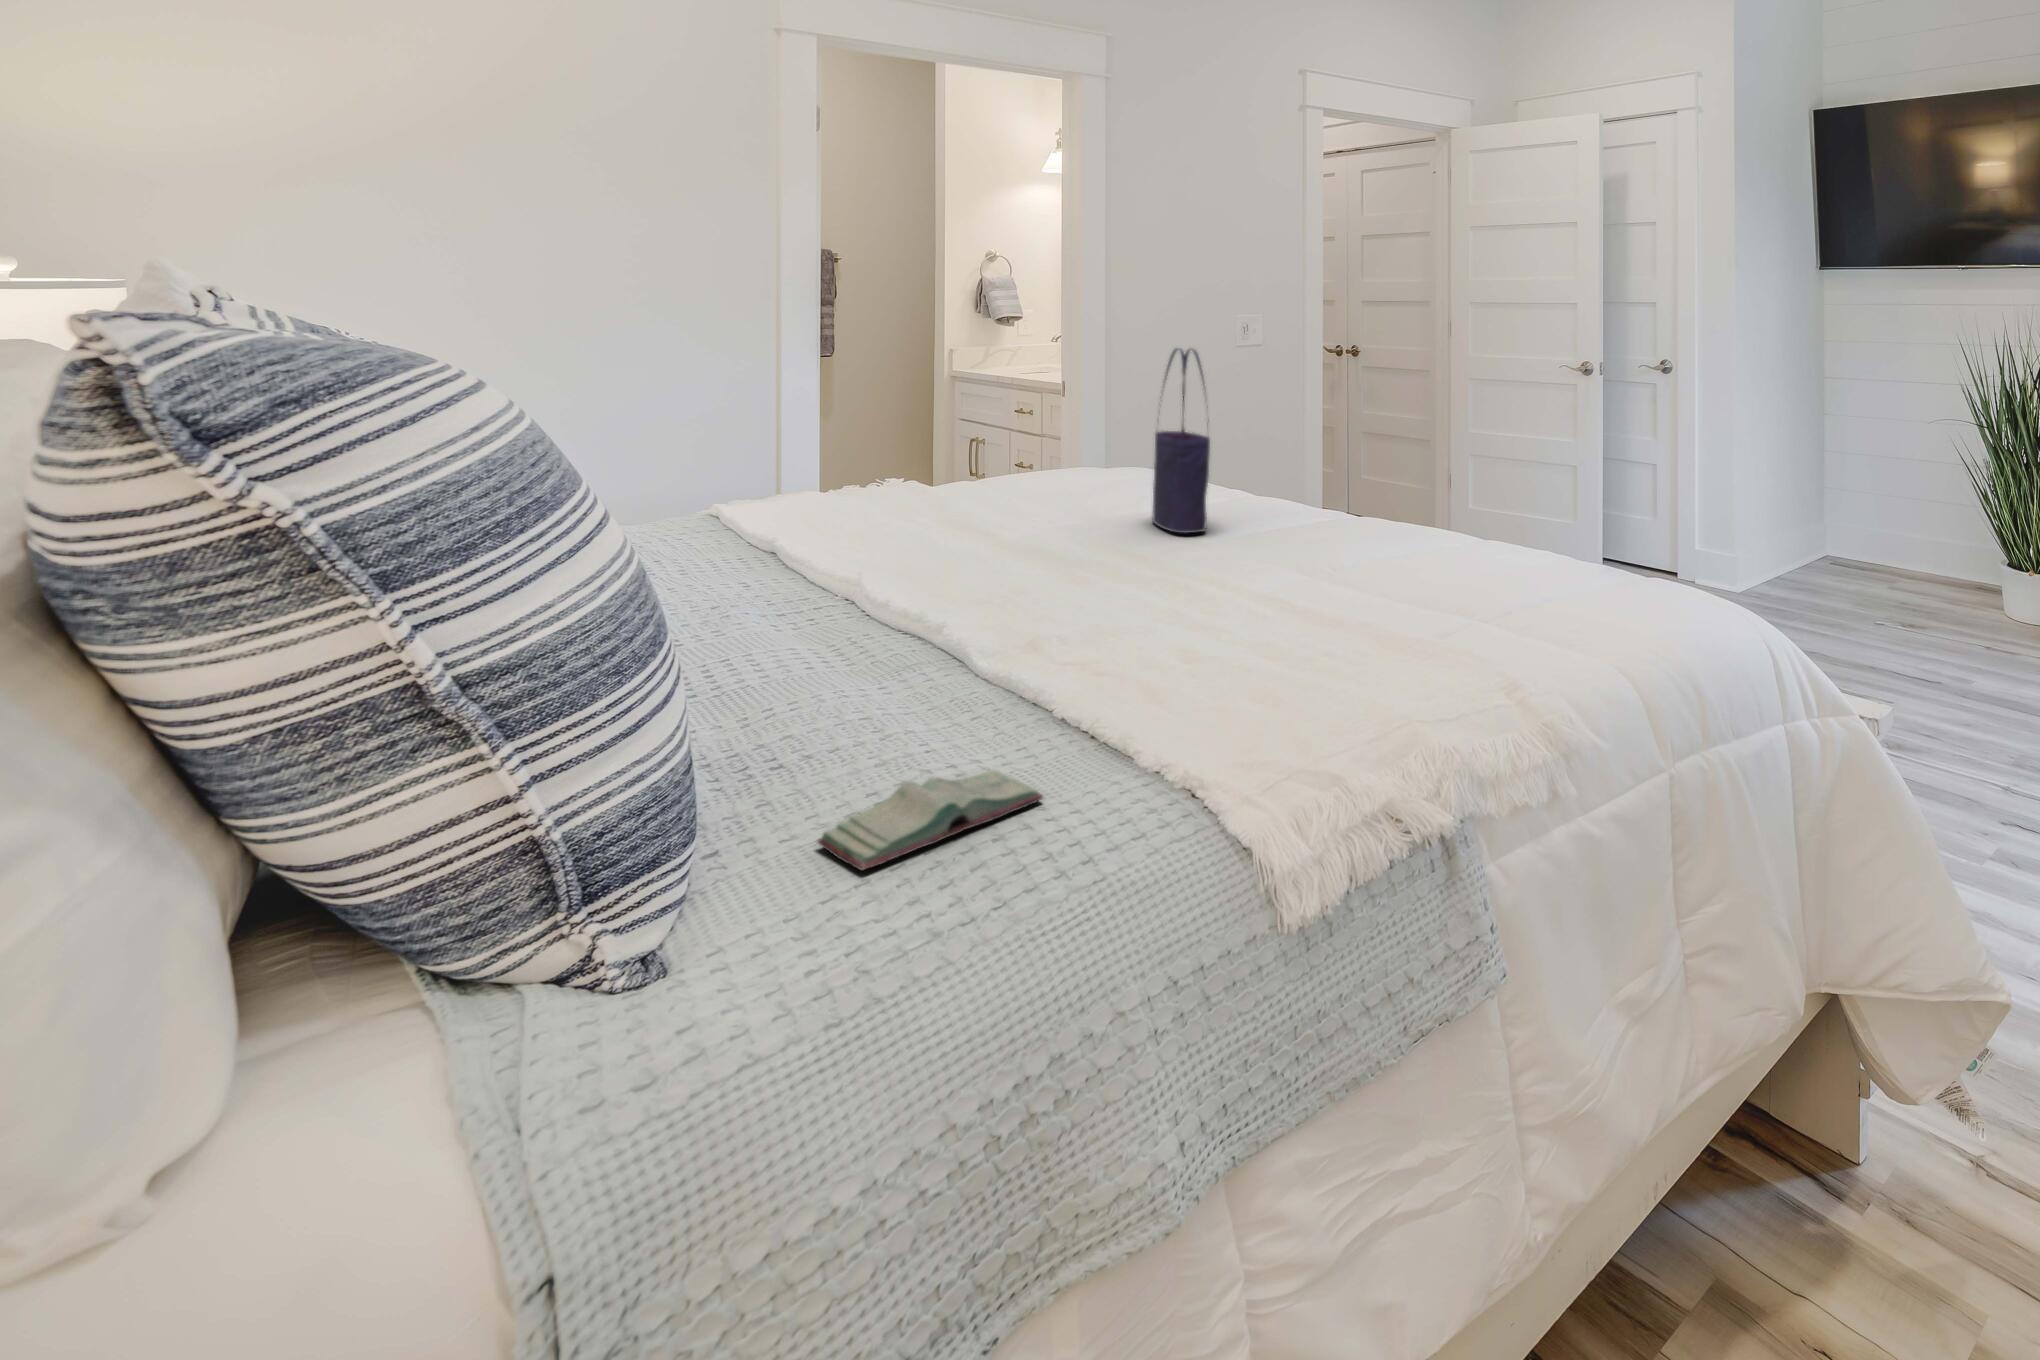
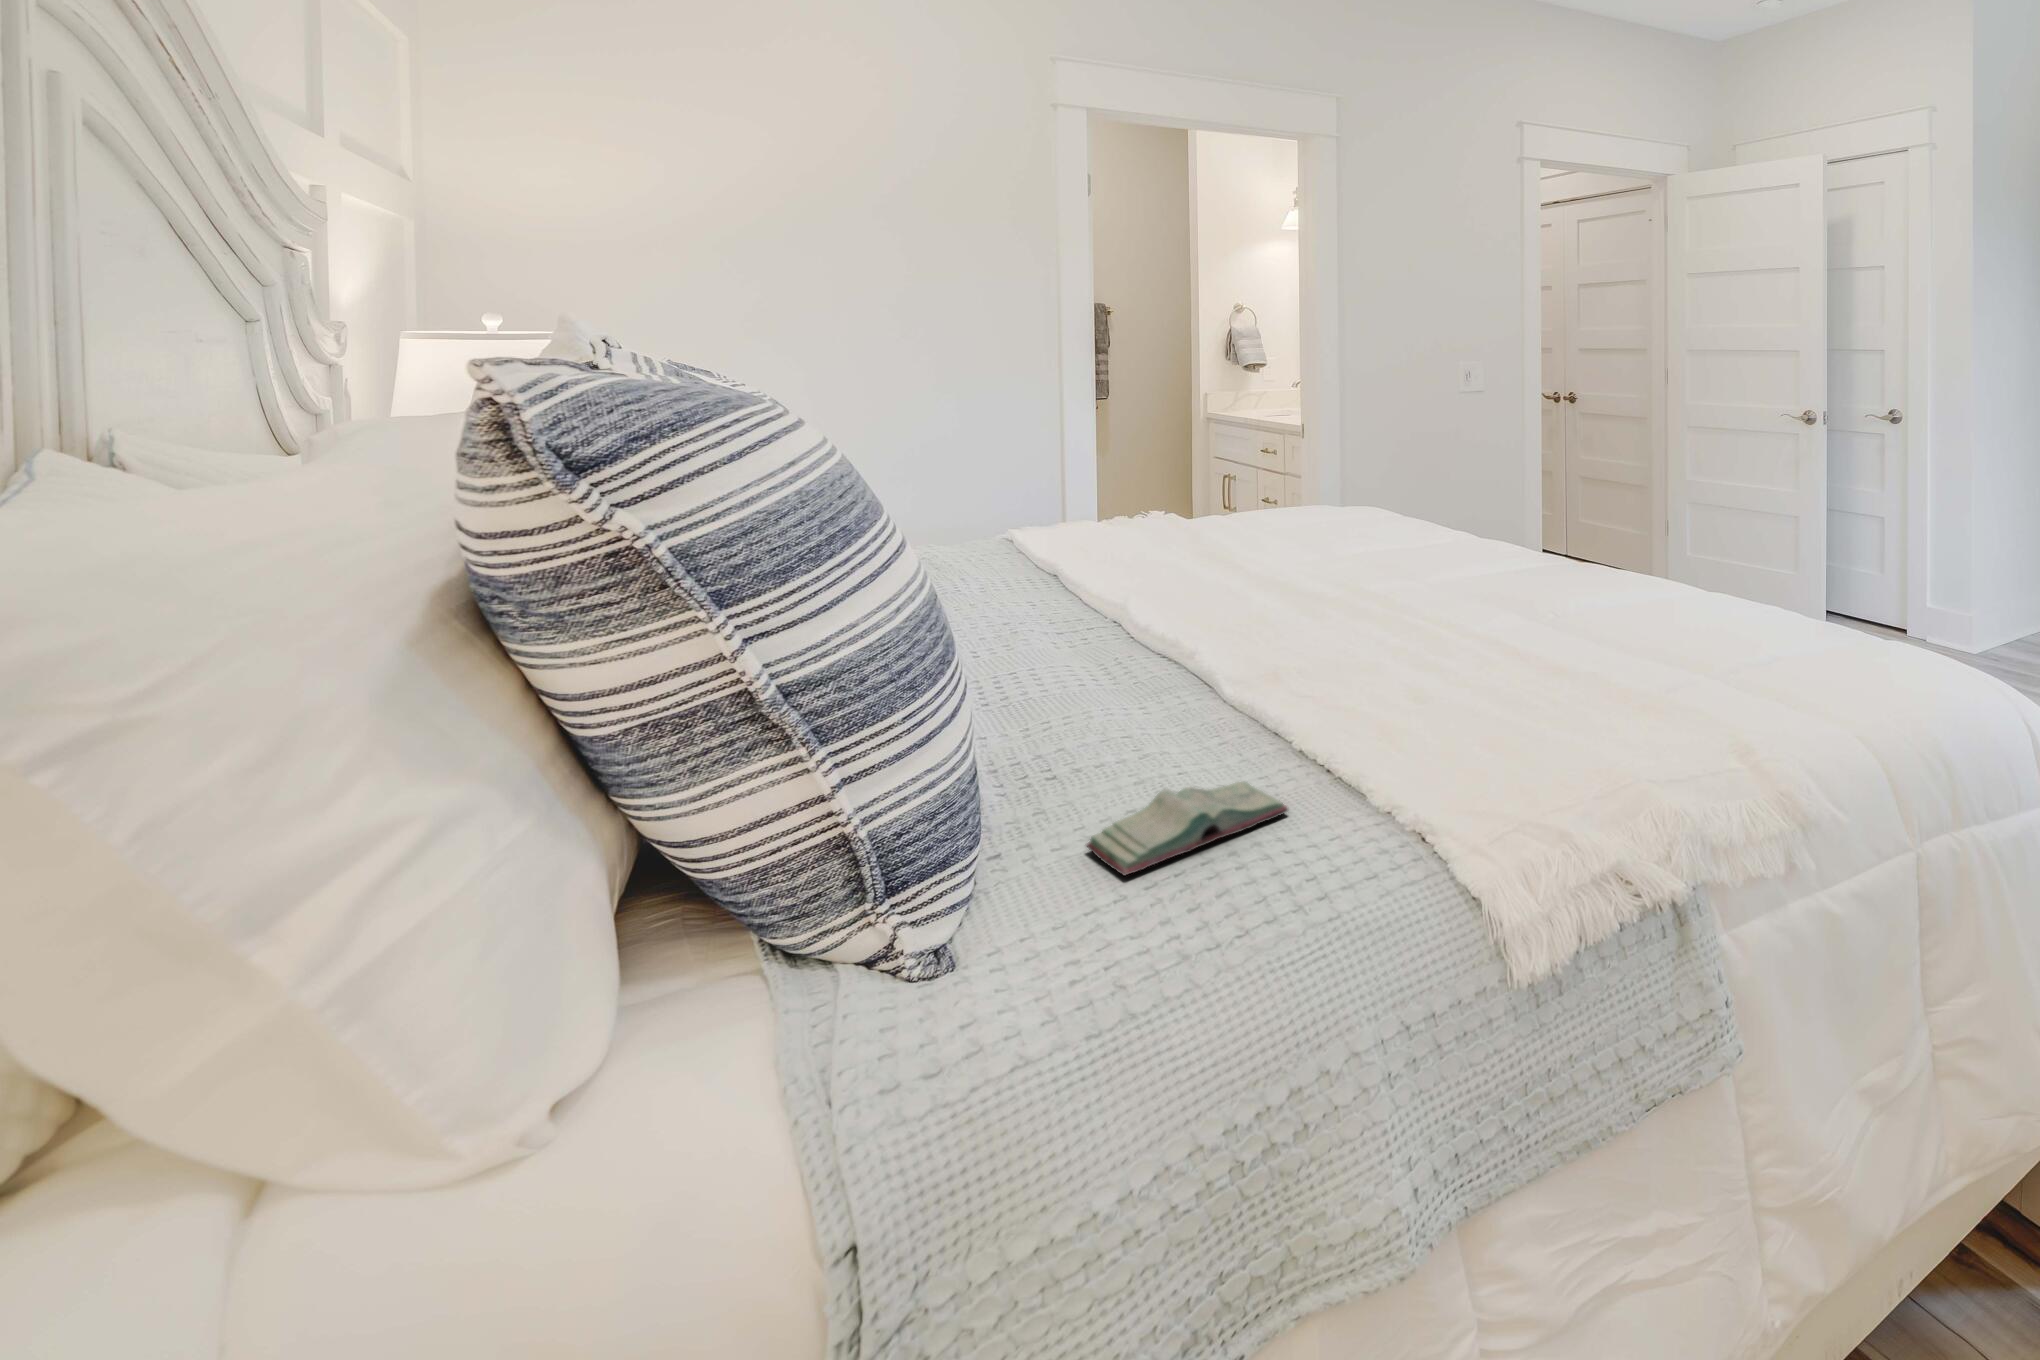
tote bag: present [1153,349,1210,533] -> none [1387,371,1439,552]

